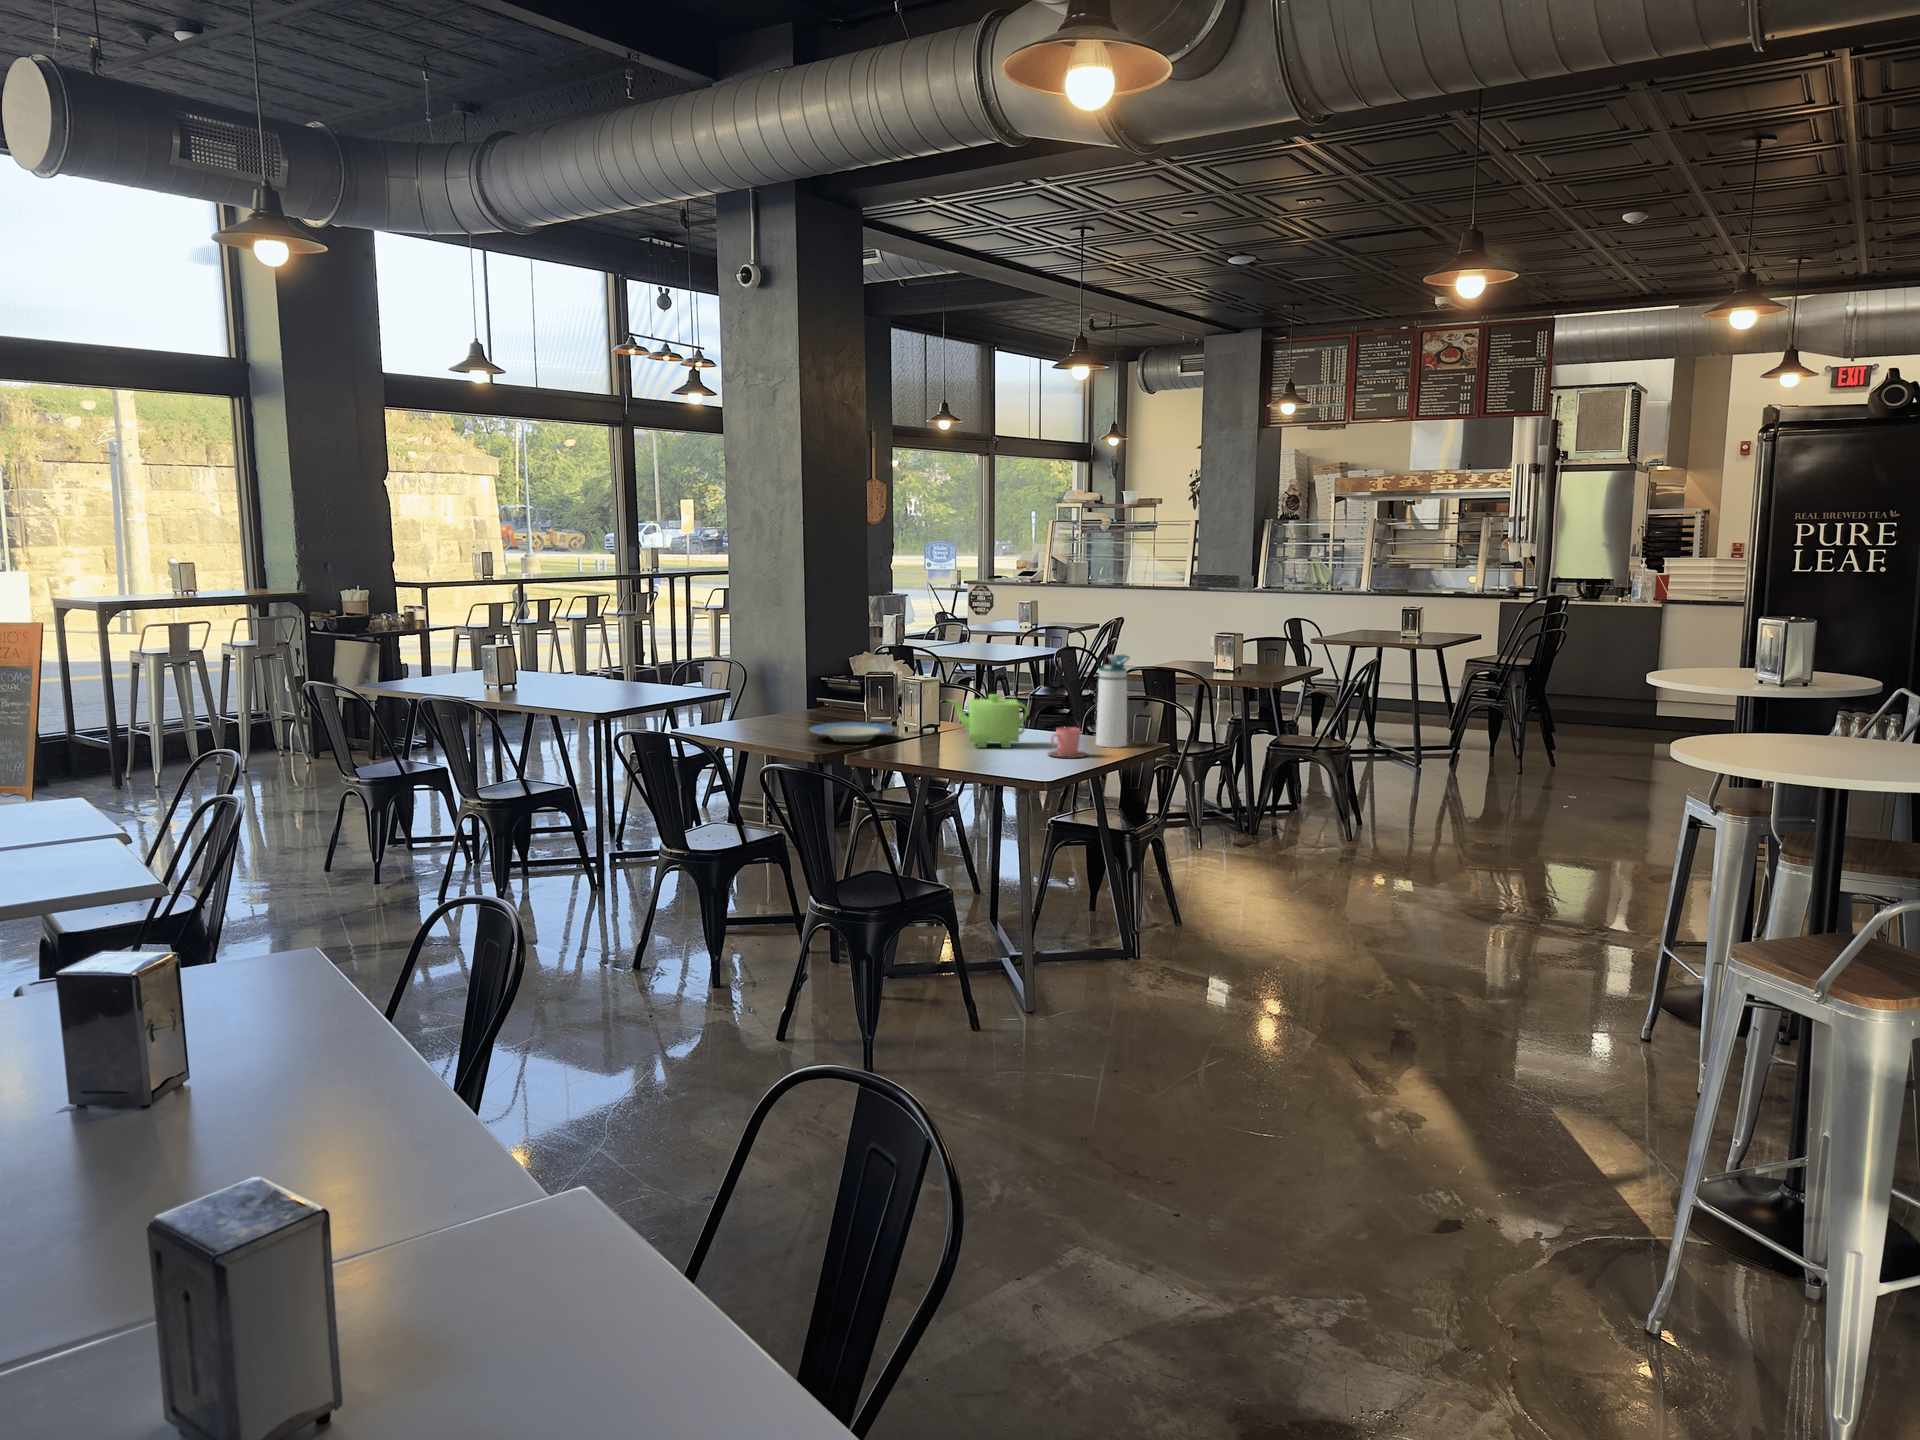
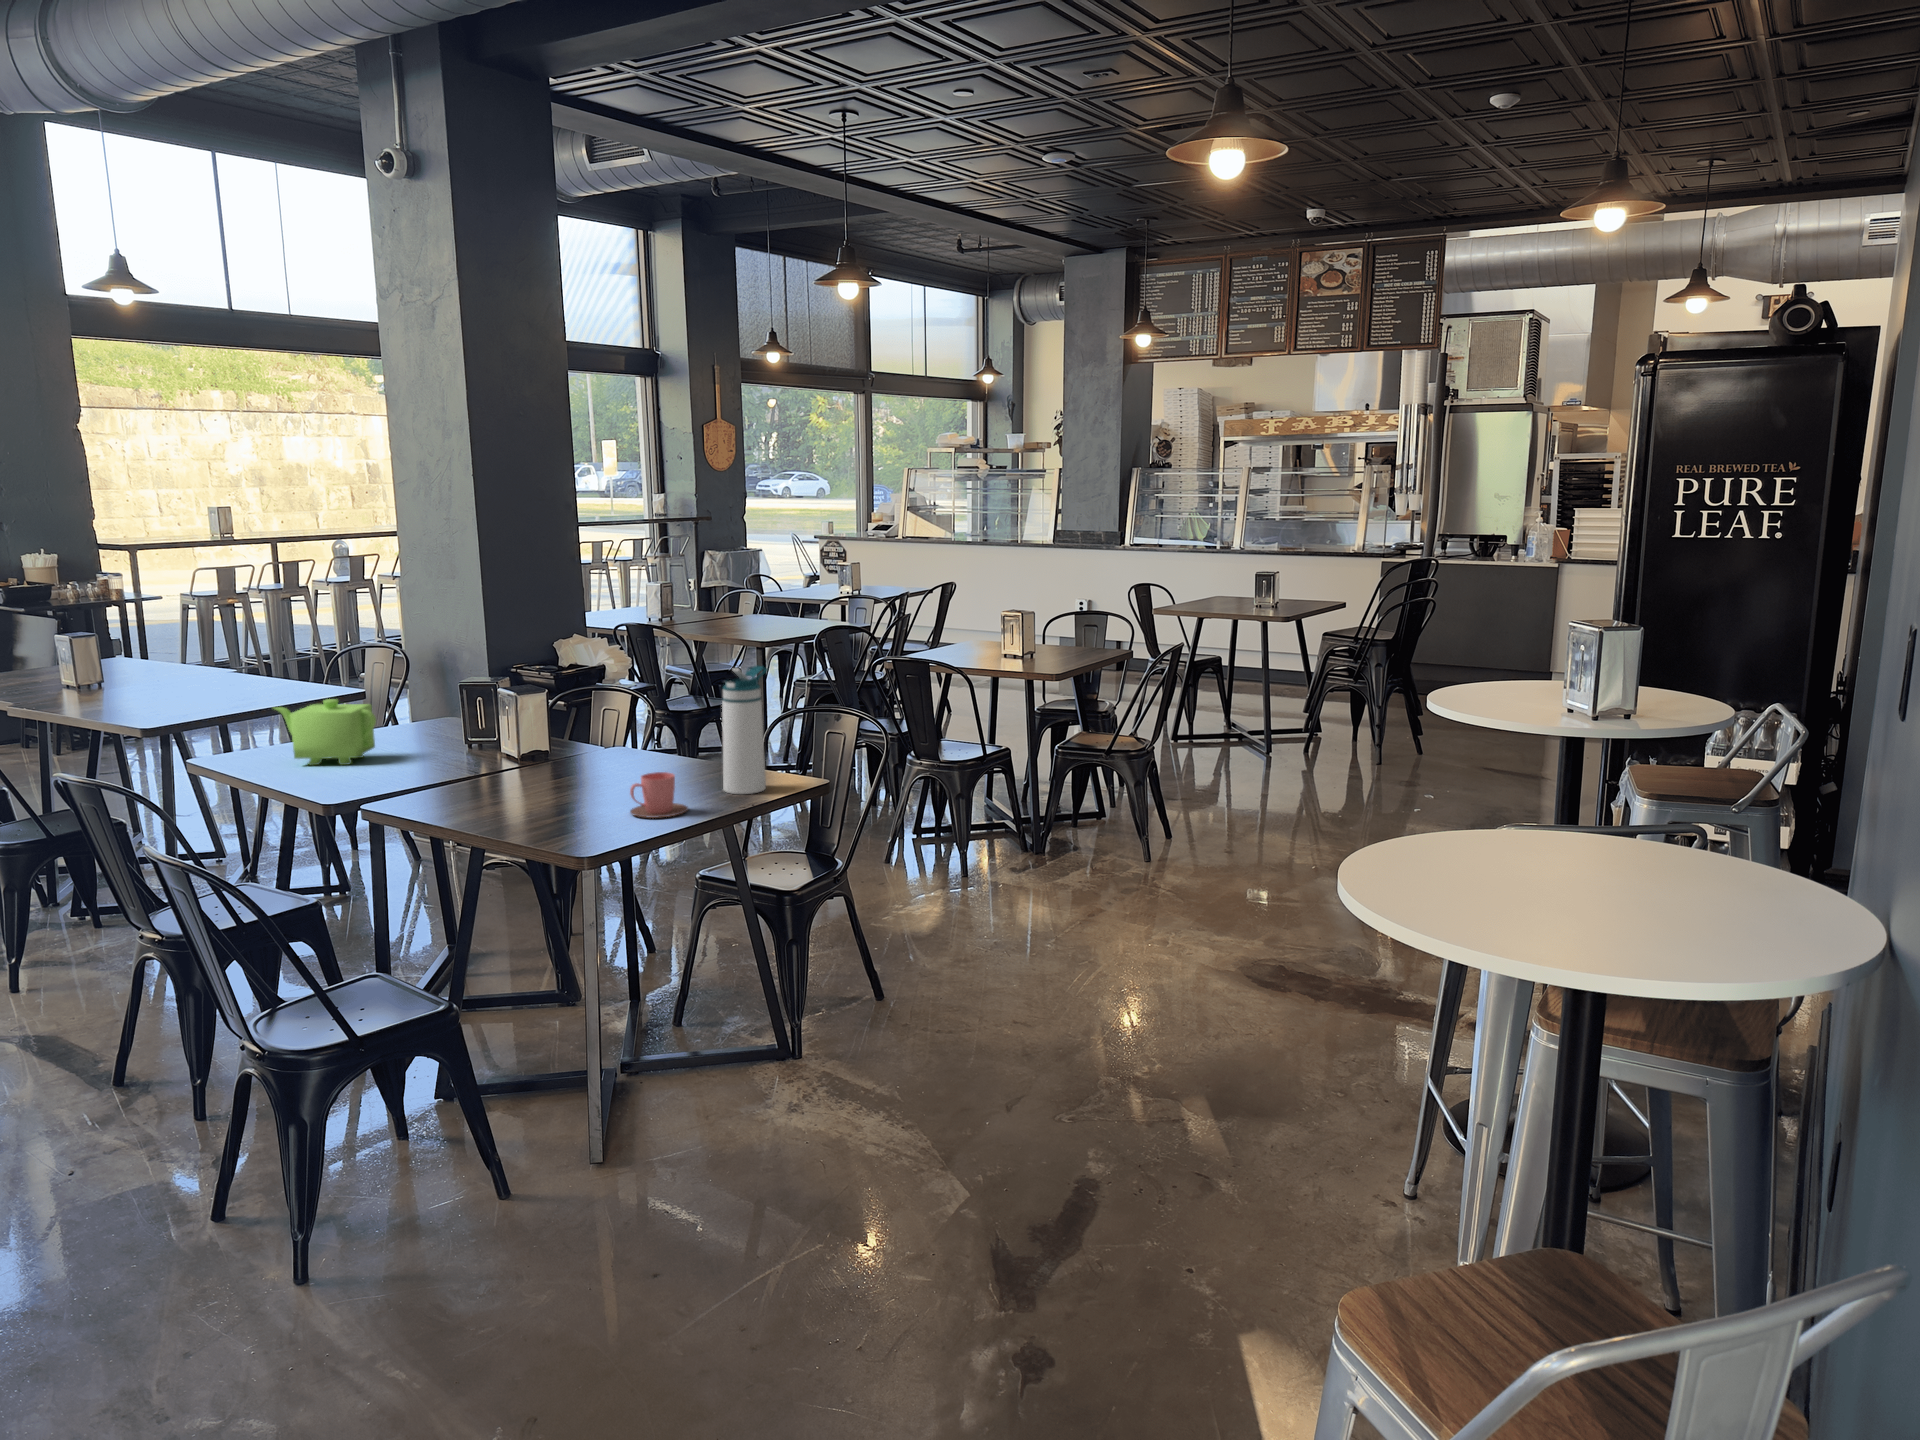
teapot: present [949,694,1028,748] -> present [274,699,376,765]
plate: present [810,722,894,742] -> none [341,755,467,787]

